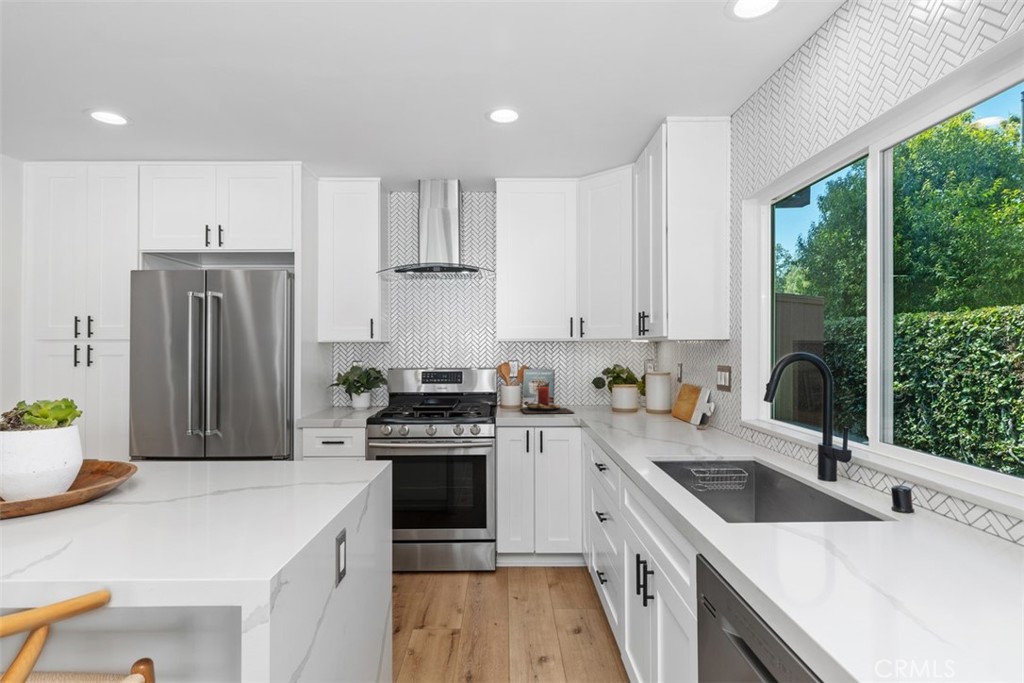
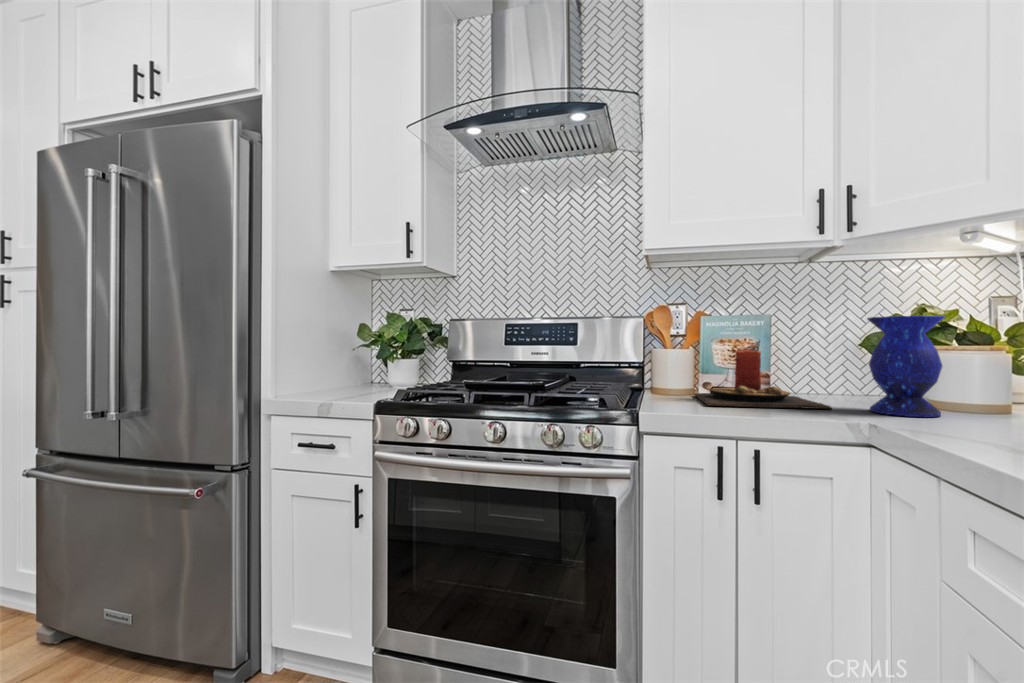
vase: none [587,374,612,415] -> present [867,316,945,417]

